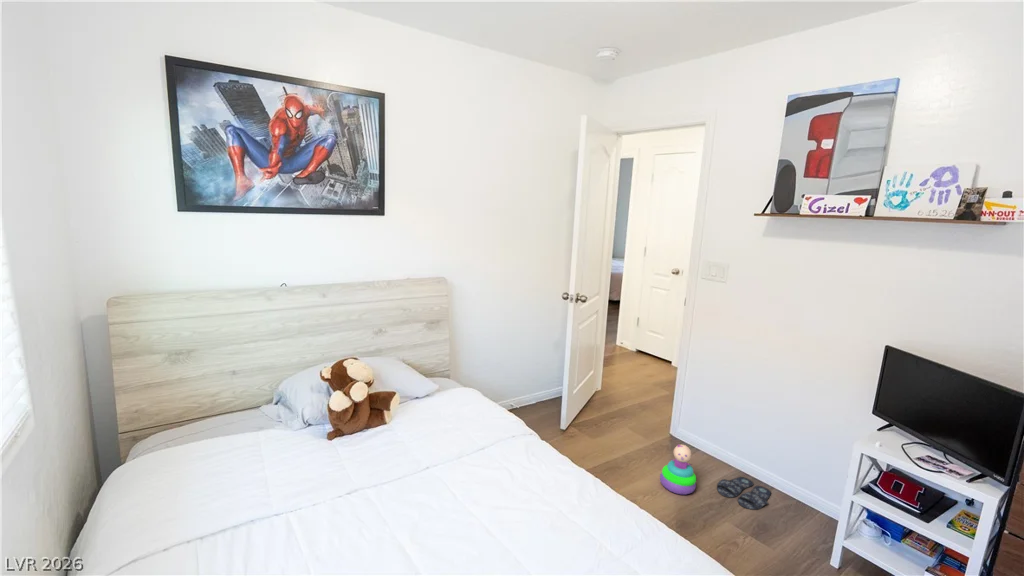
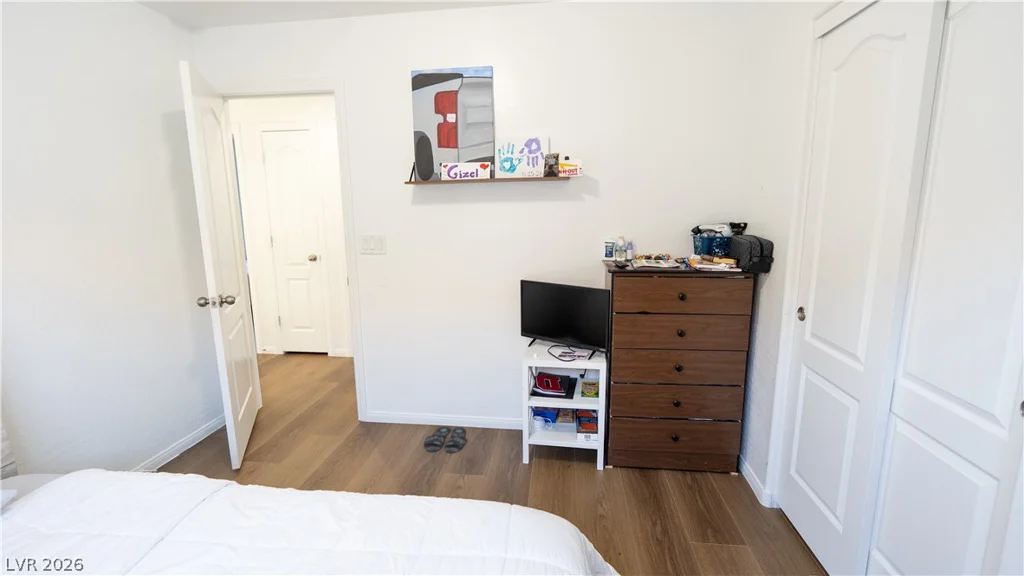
stacking toy: present [660,445,696,494] -> none [372,422,408,473]

